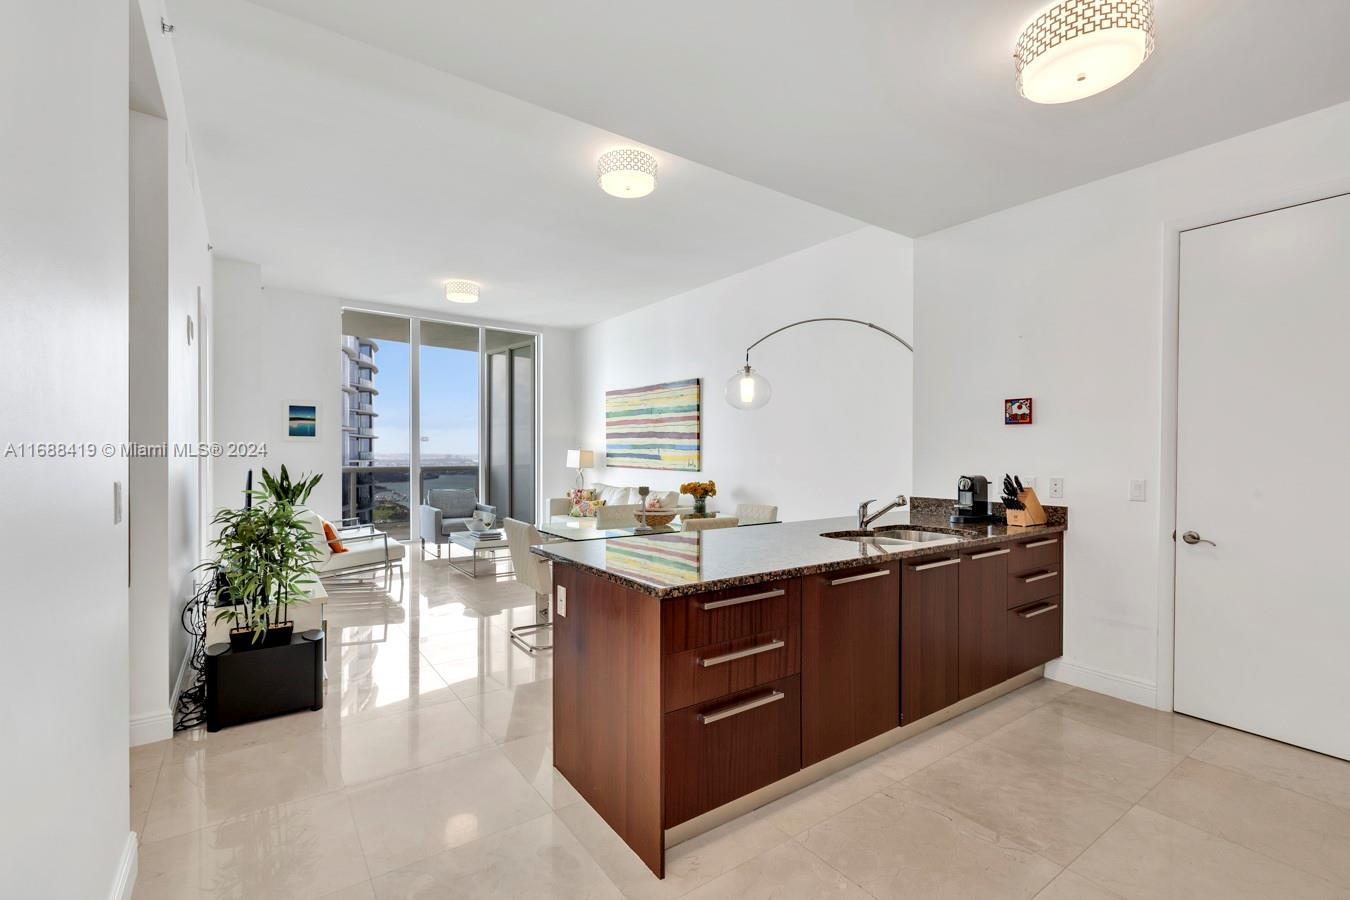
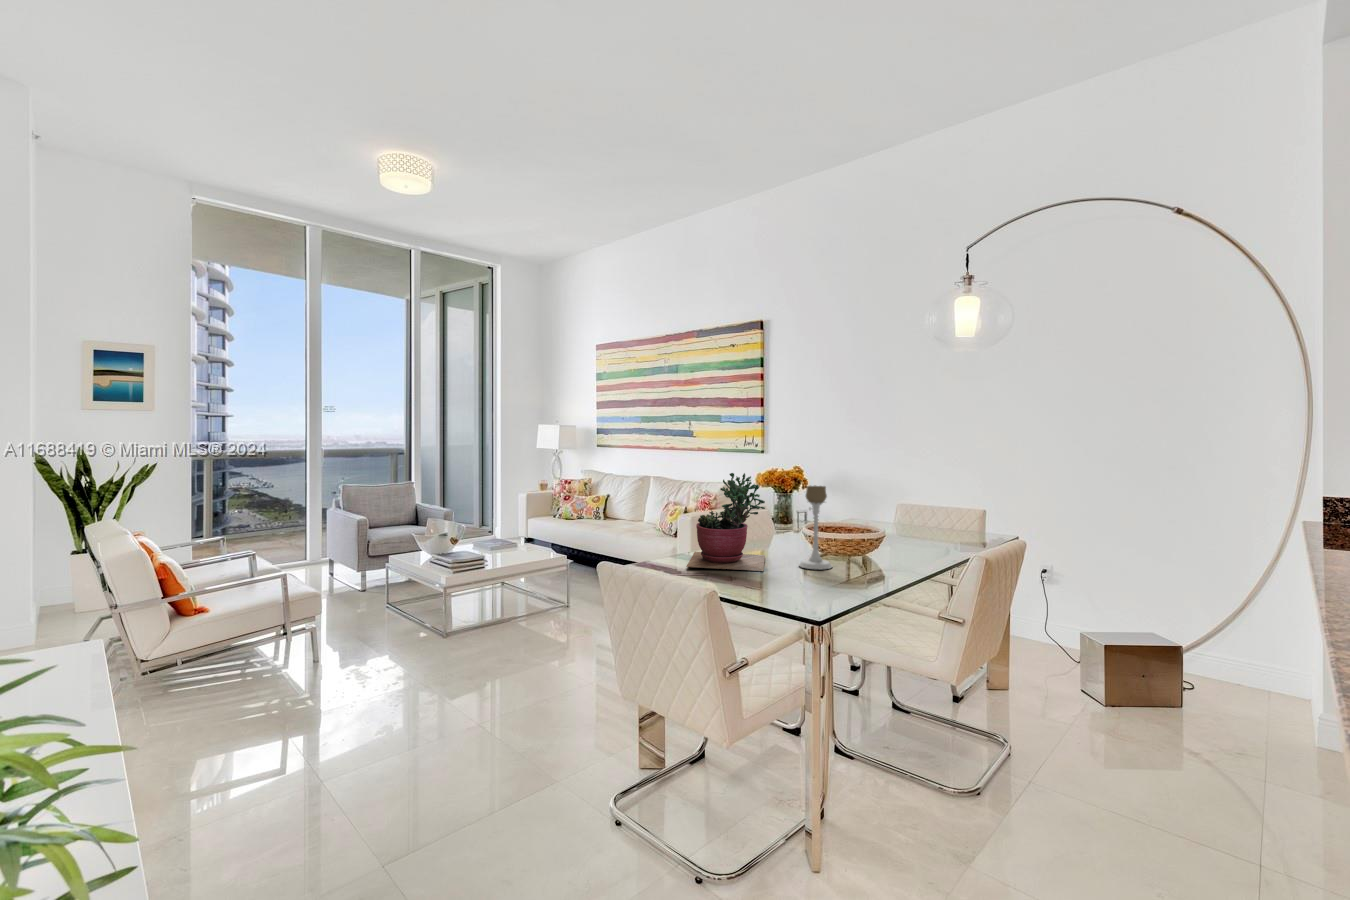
succulent plant: none [576,480,627,531] -> present [686,473,765,571]

